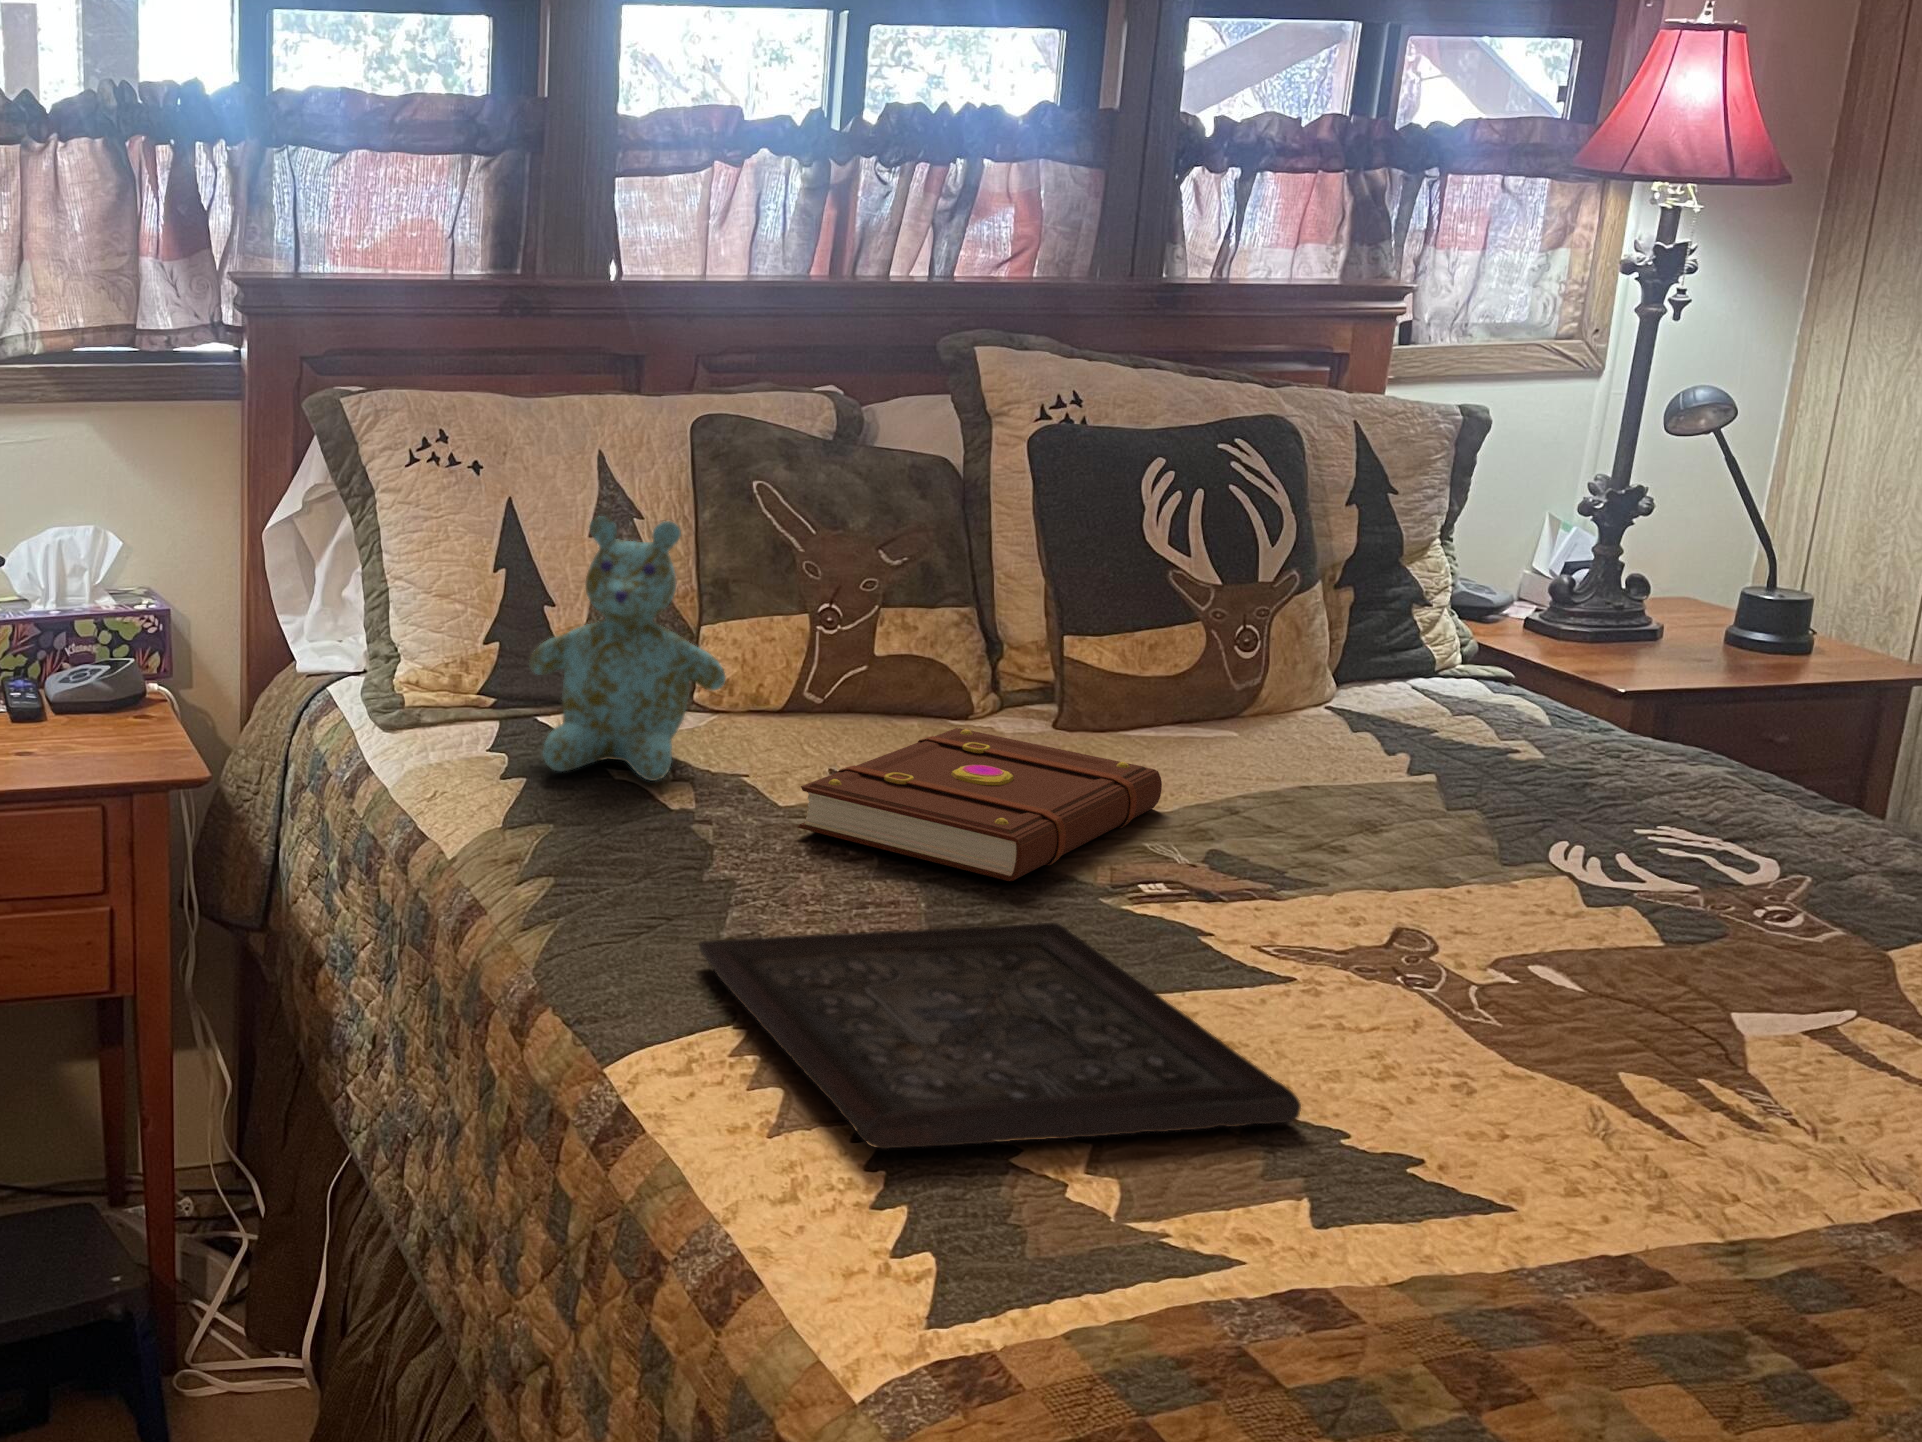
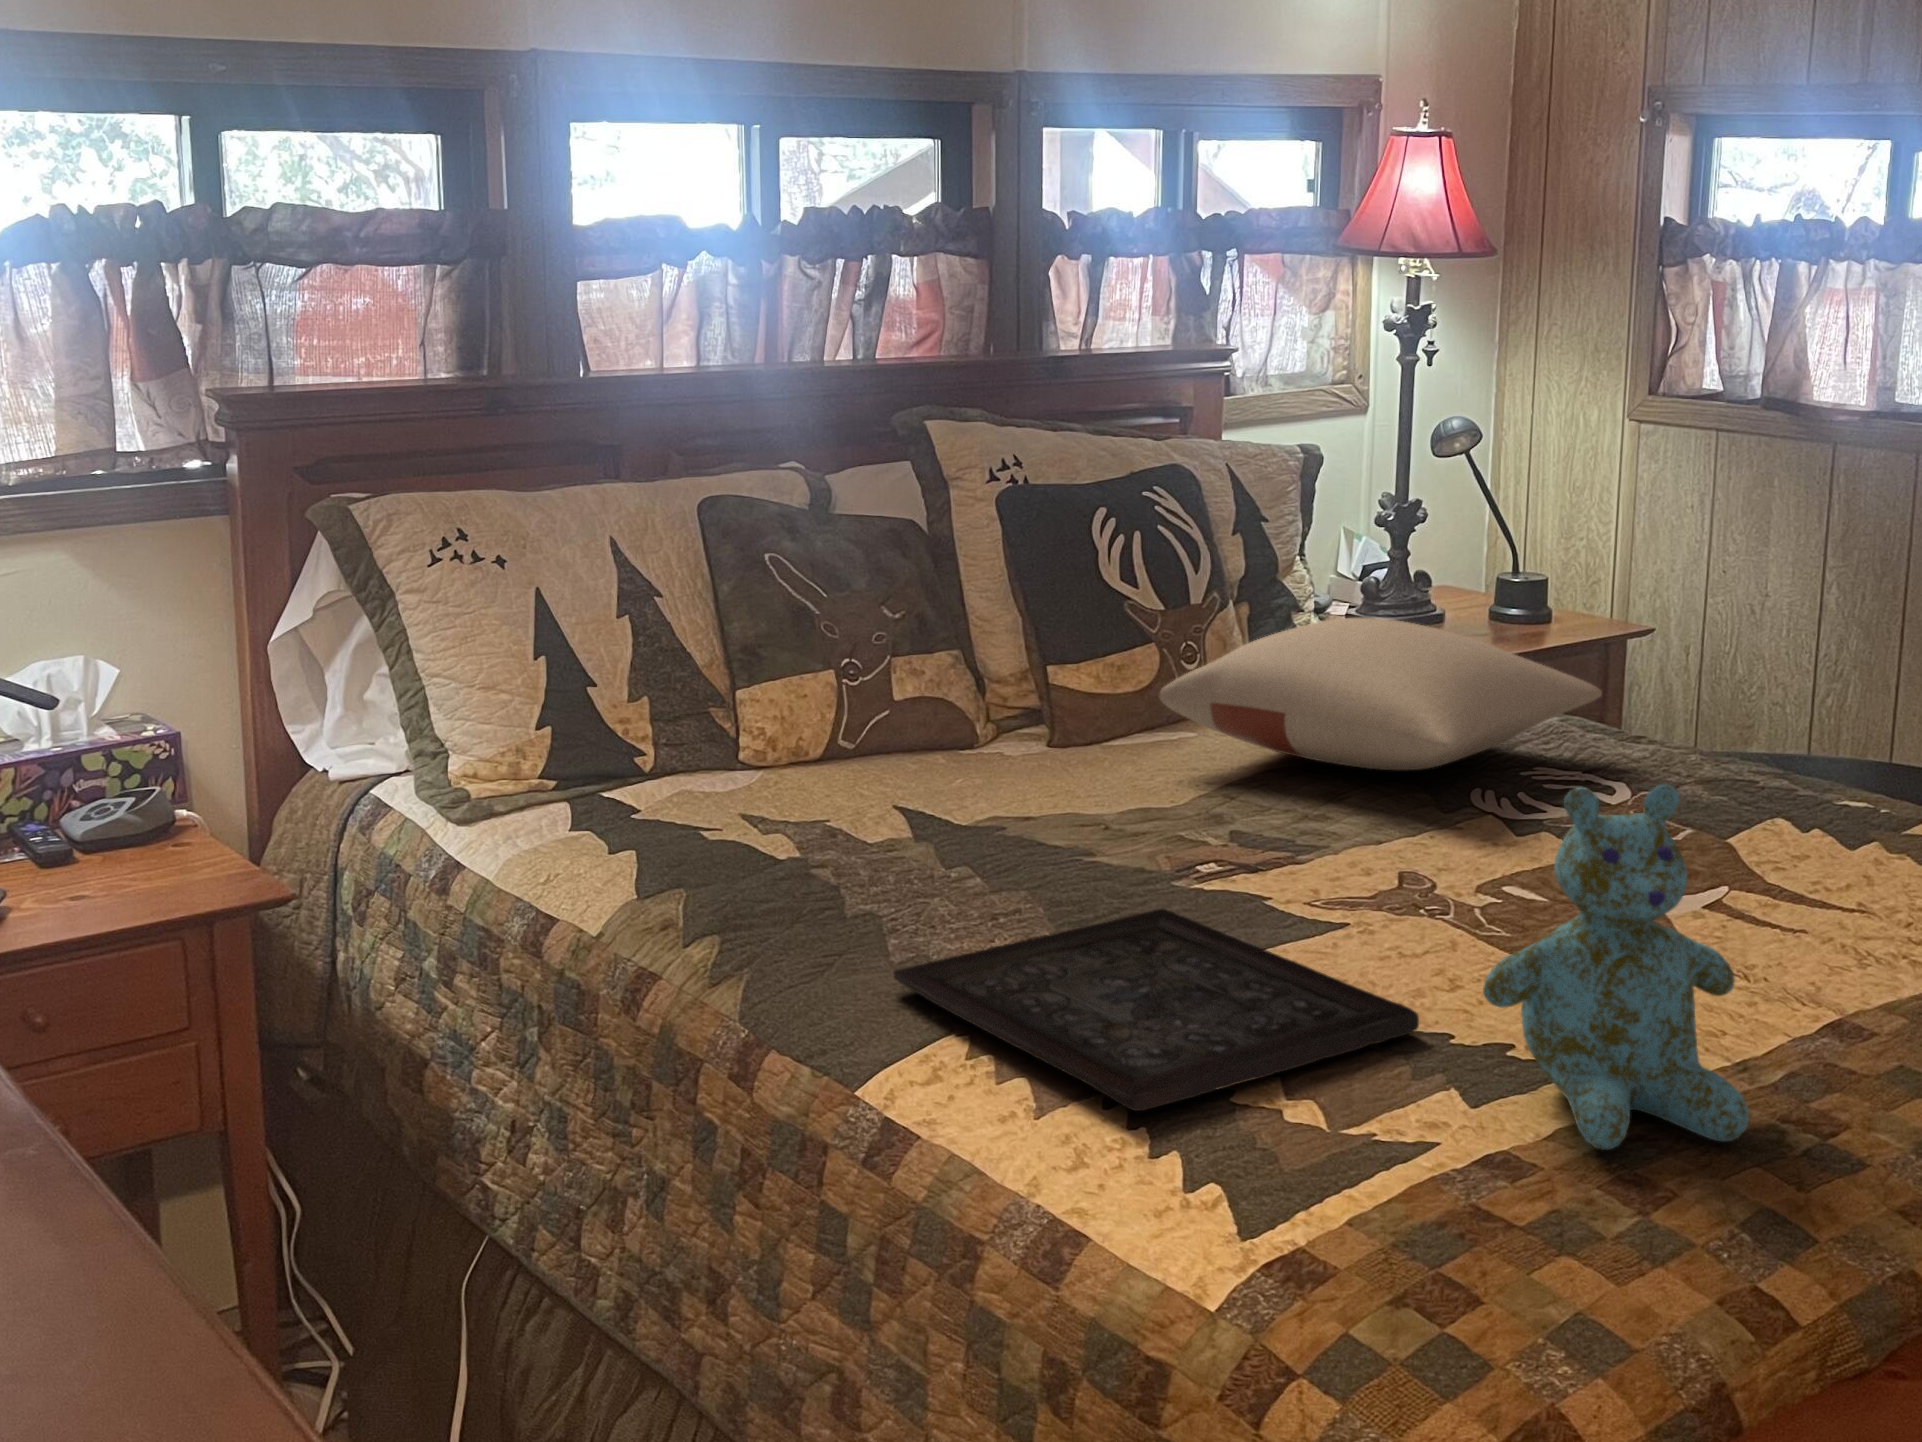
stuffed bear: present [529,516,726,781] -> present [1483,784,1749,1150]
pillow: none [1171,616,1786,808] -> present [1160,618,1602,770]
book: present [798,728,1162,881] -> none [905,757,1178,881]

